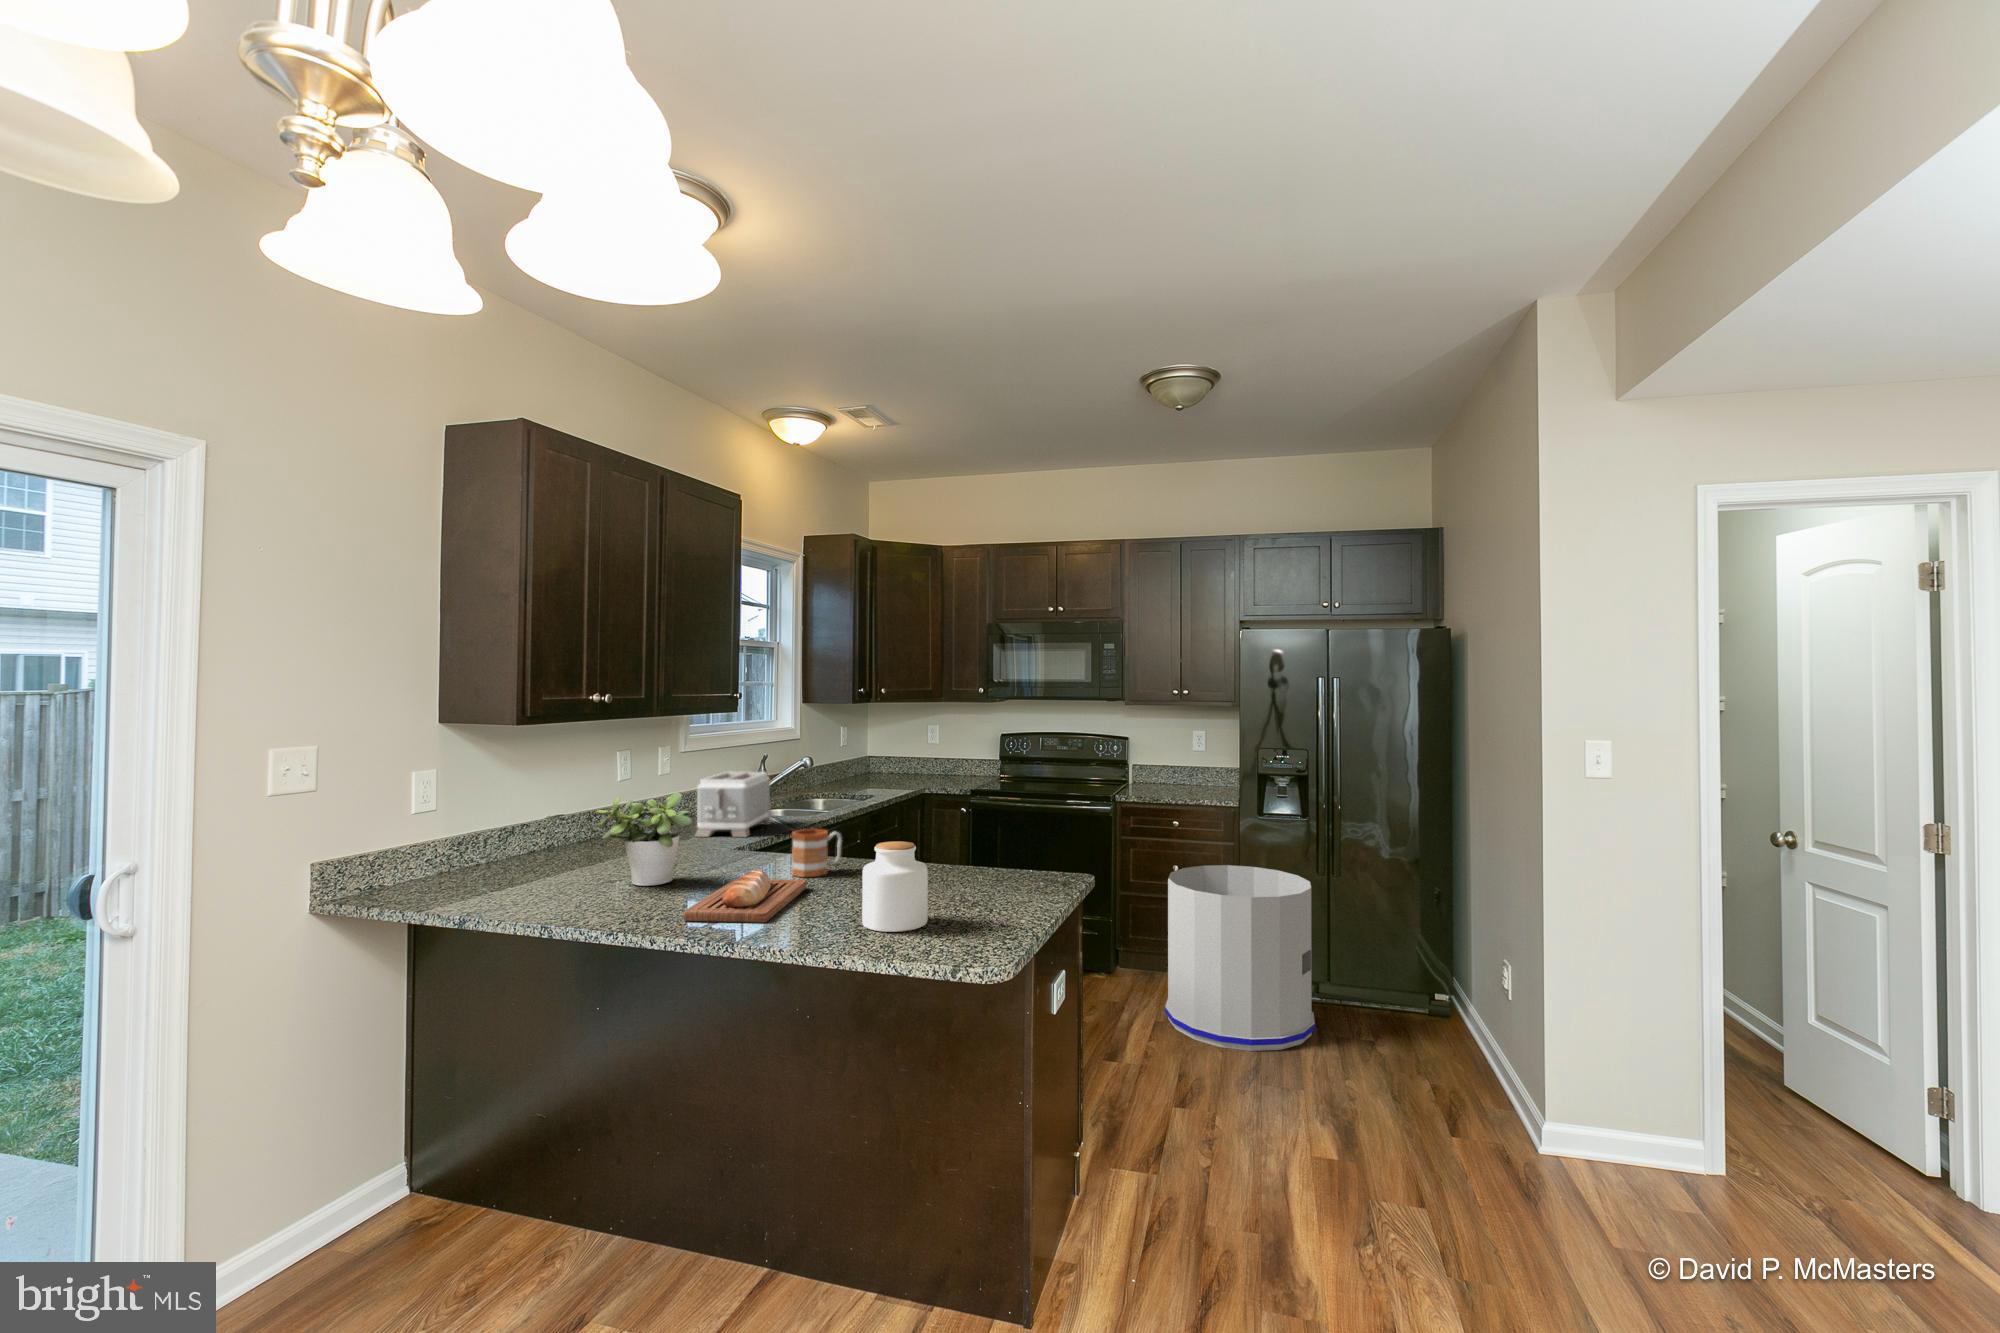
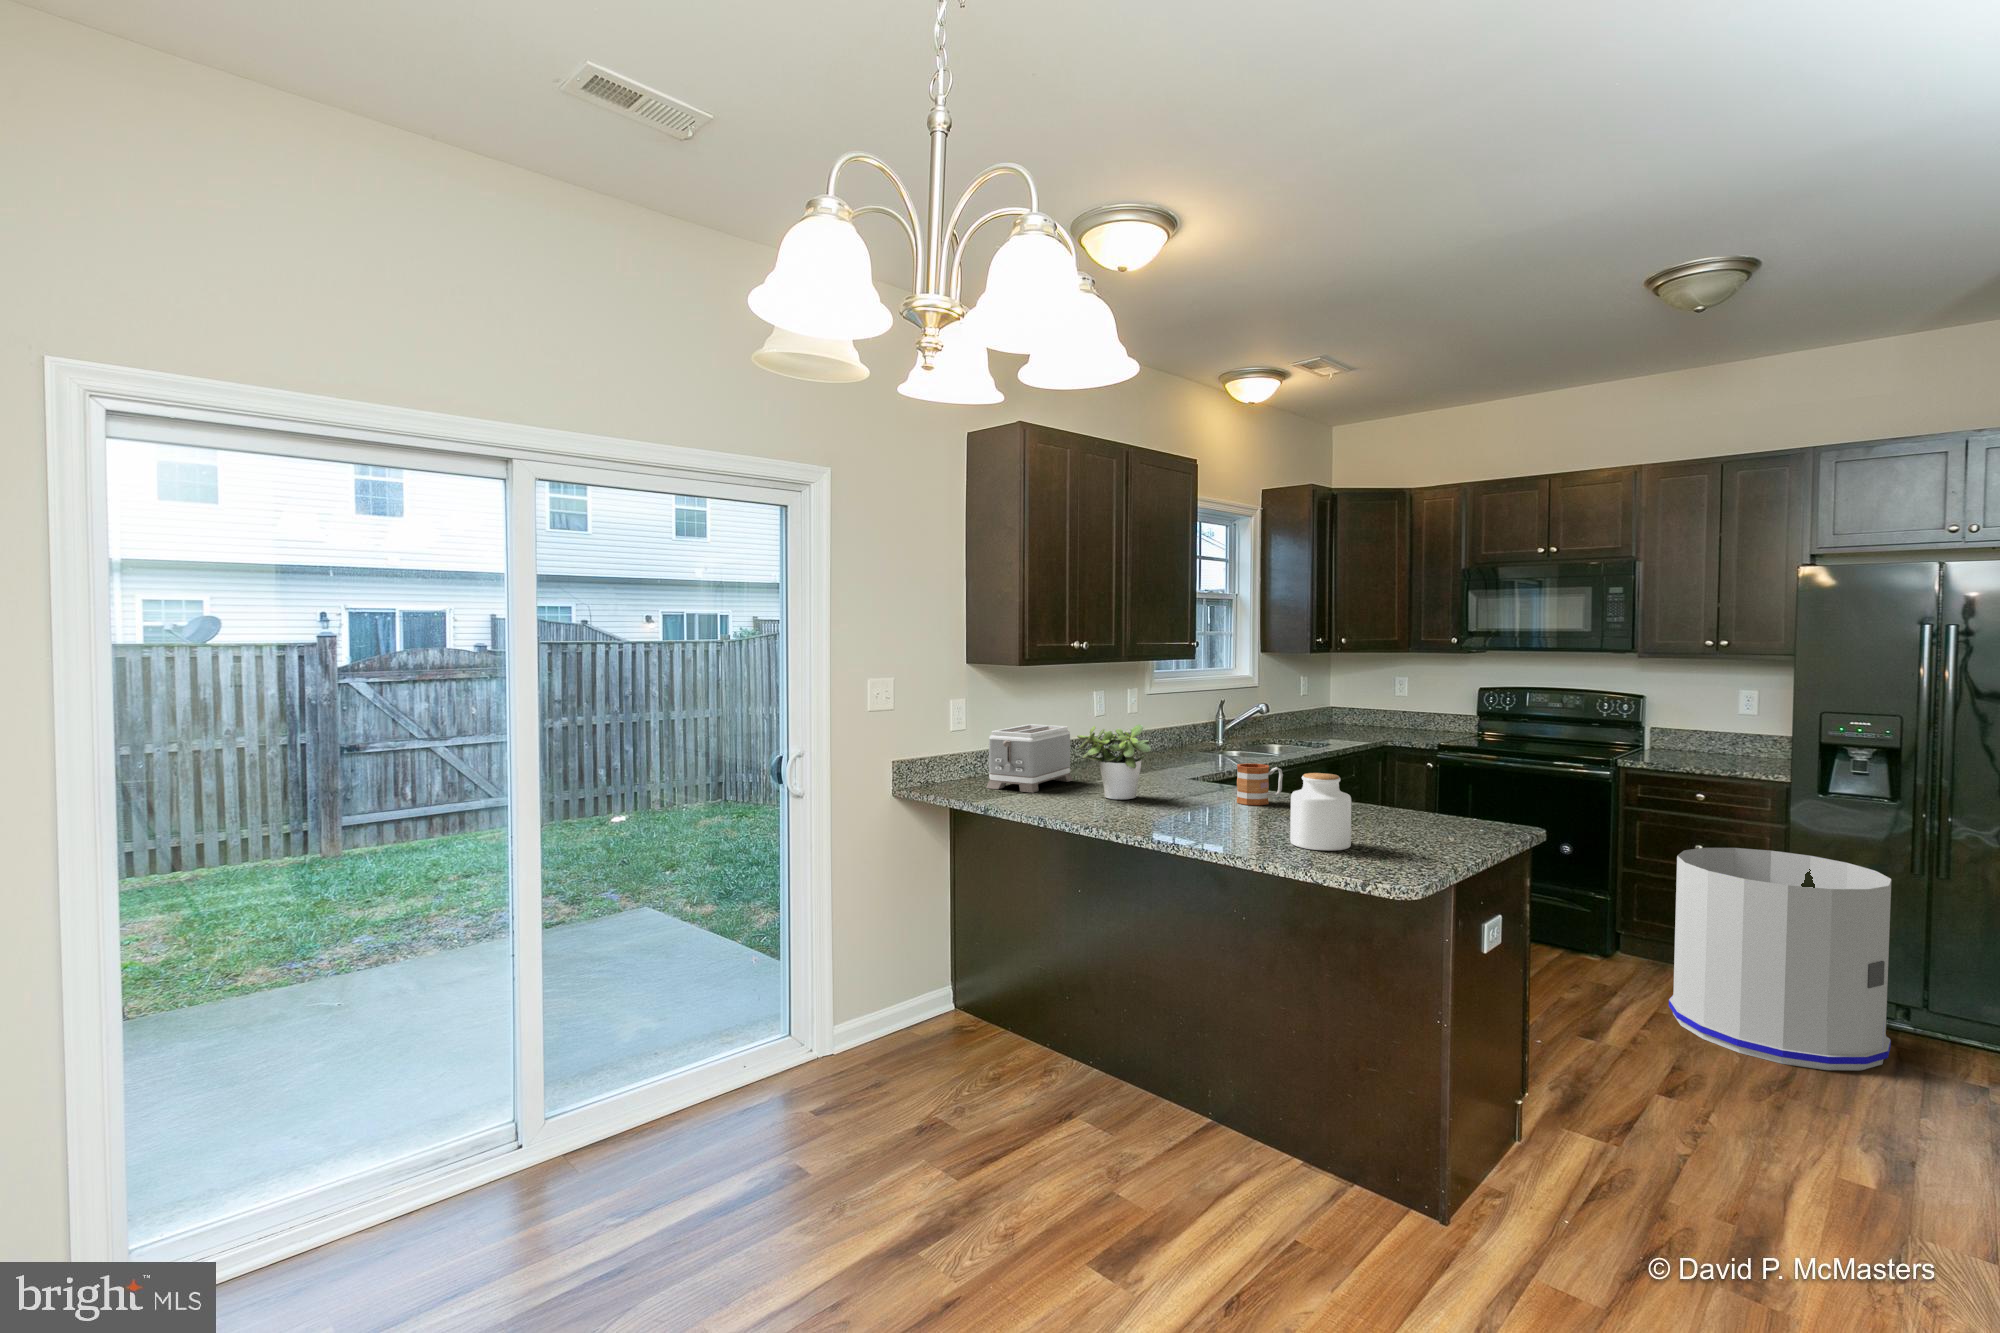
toaster: present [695,772,771,837] -> present [986,724,1073,793]
bread loaf: present [683,869,807,923] -> none [1142,792,1247,832]

